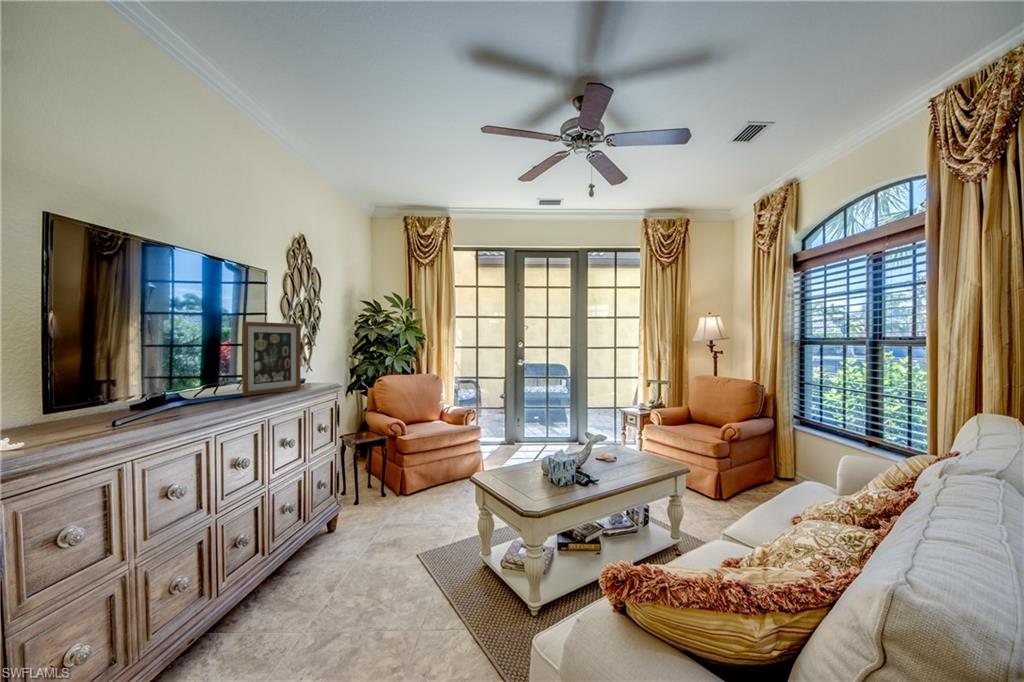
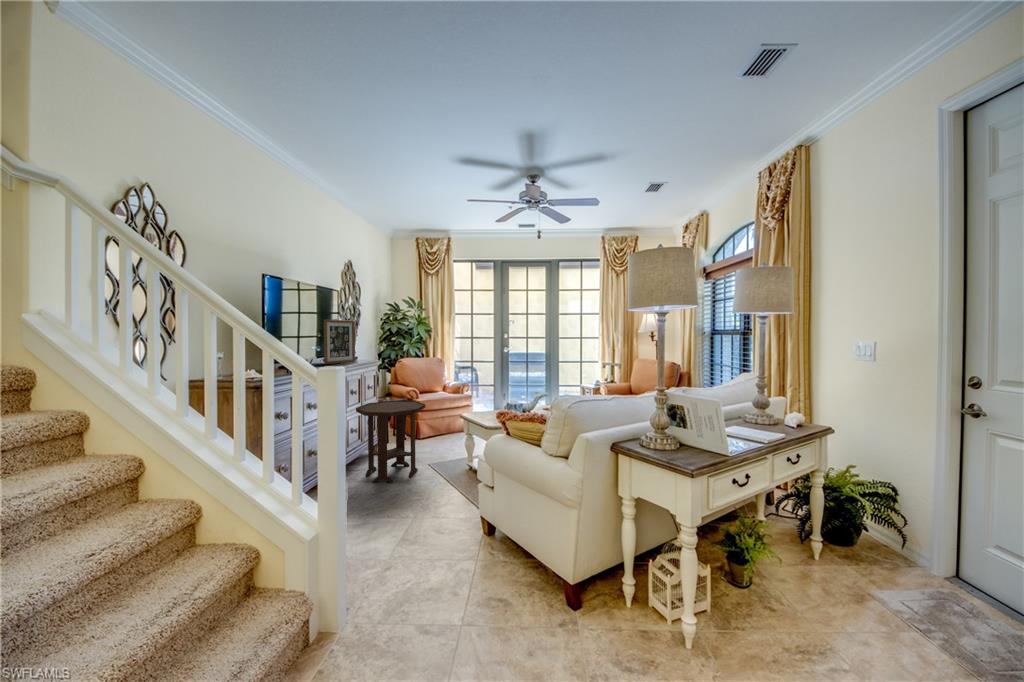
side table: none [296,448,412,598] -> present [356,401,425,483]

